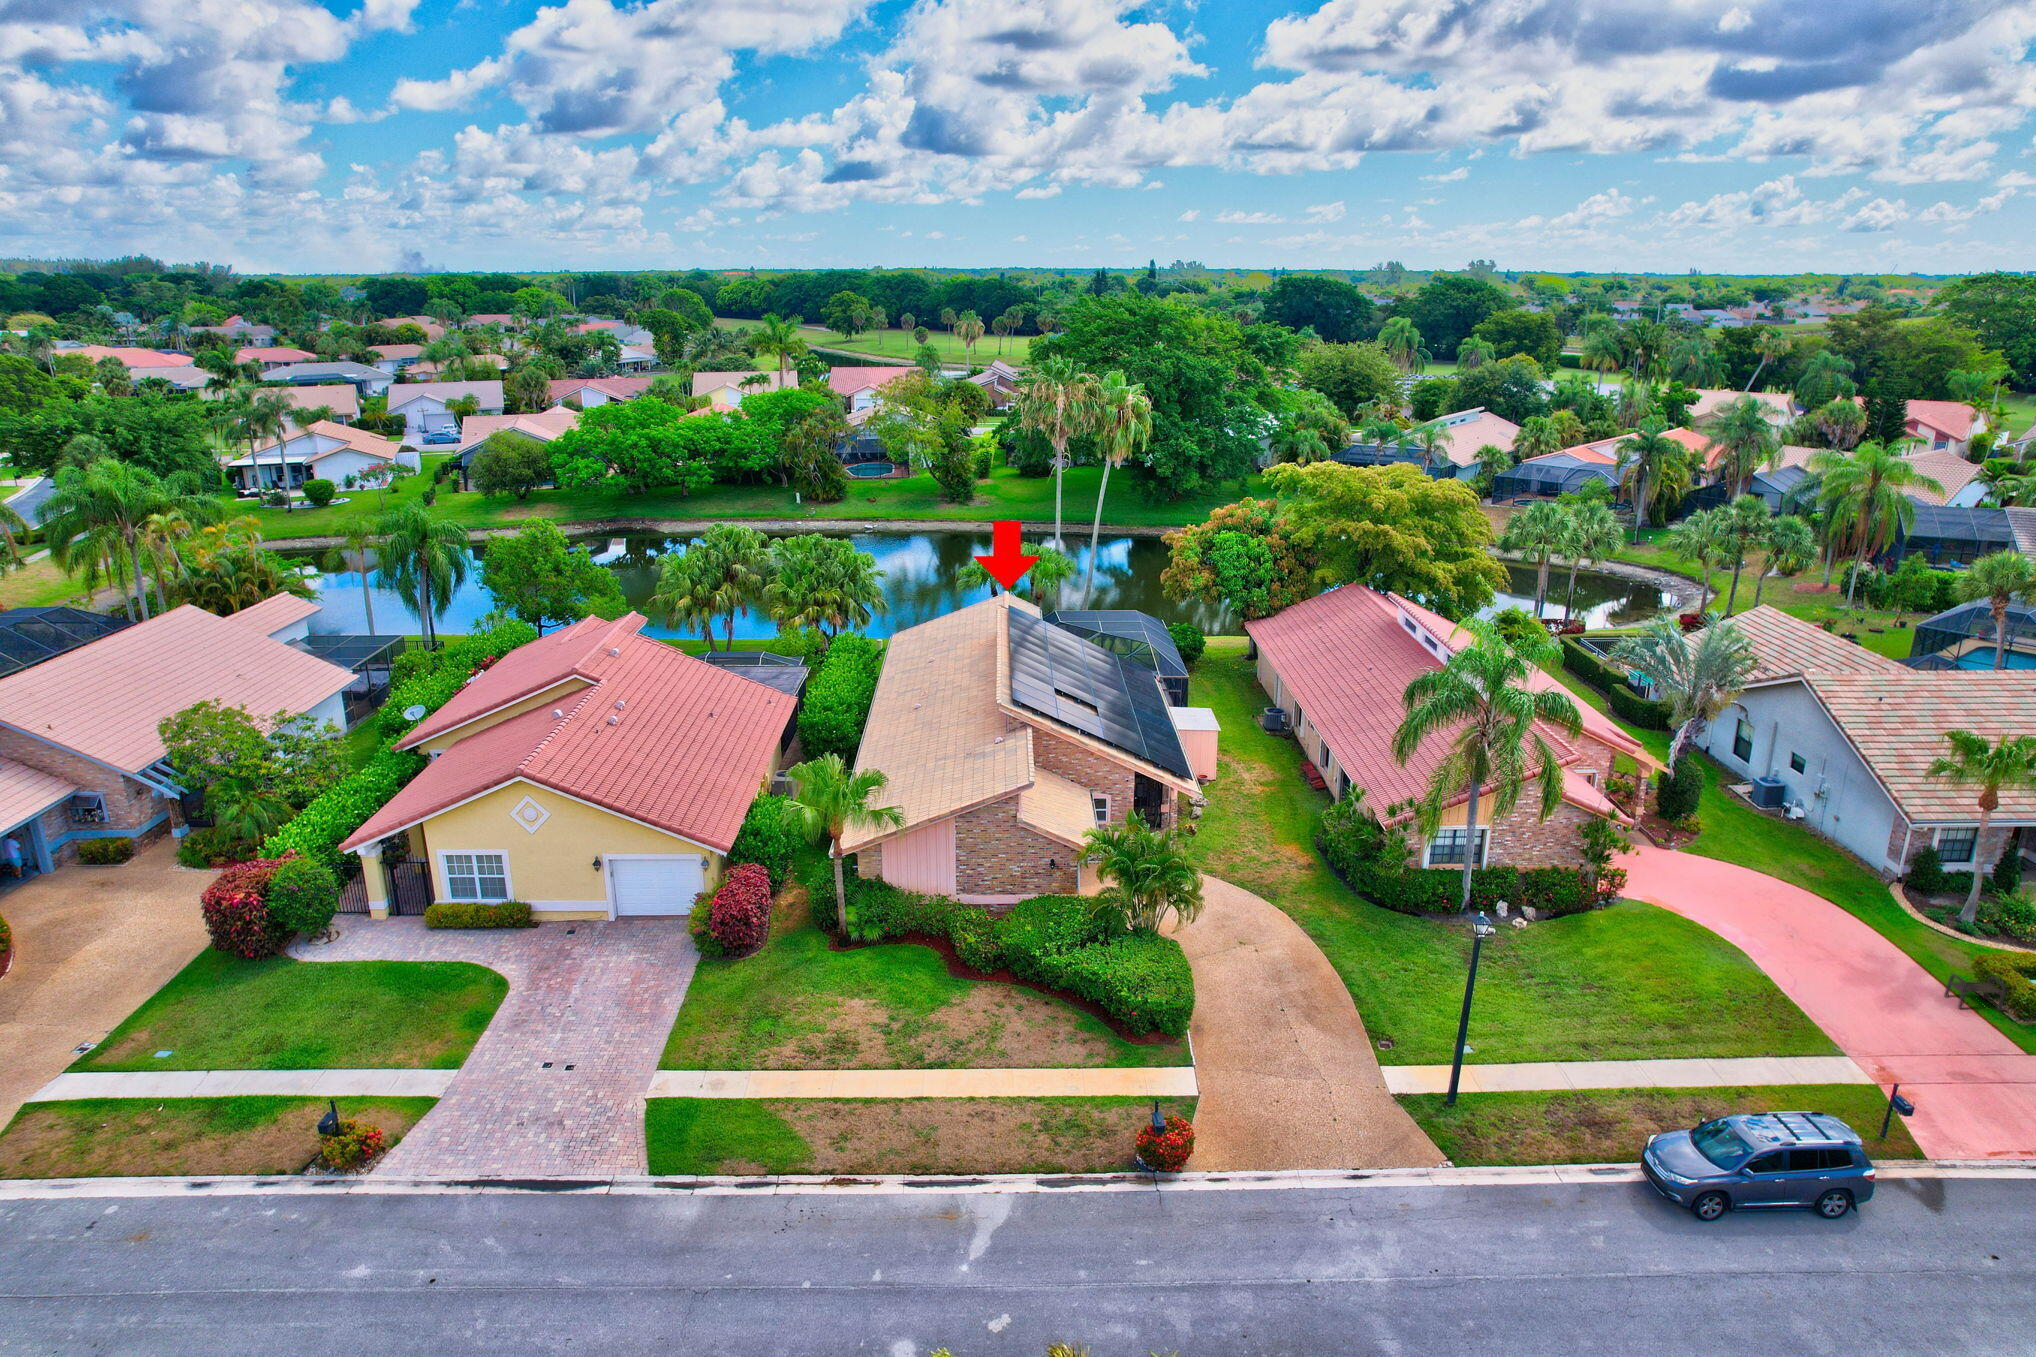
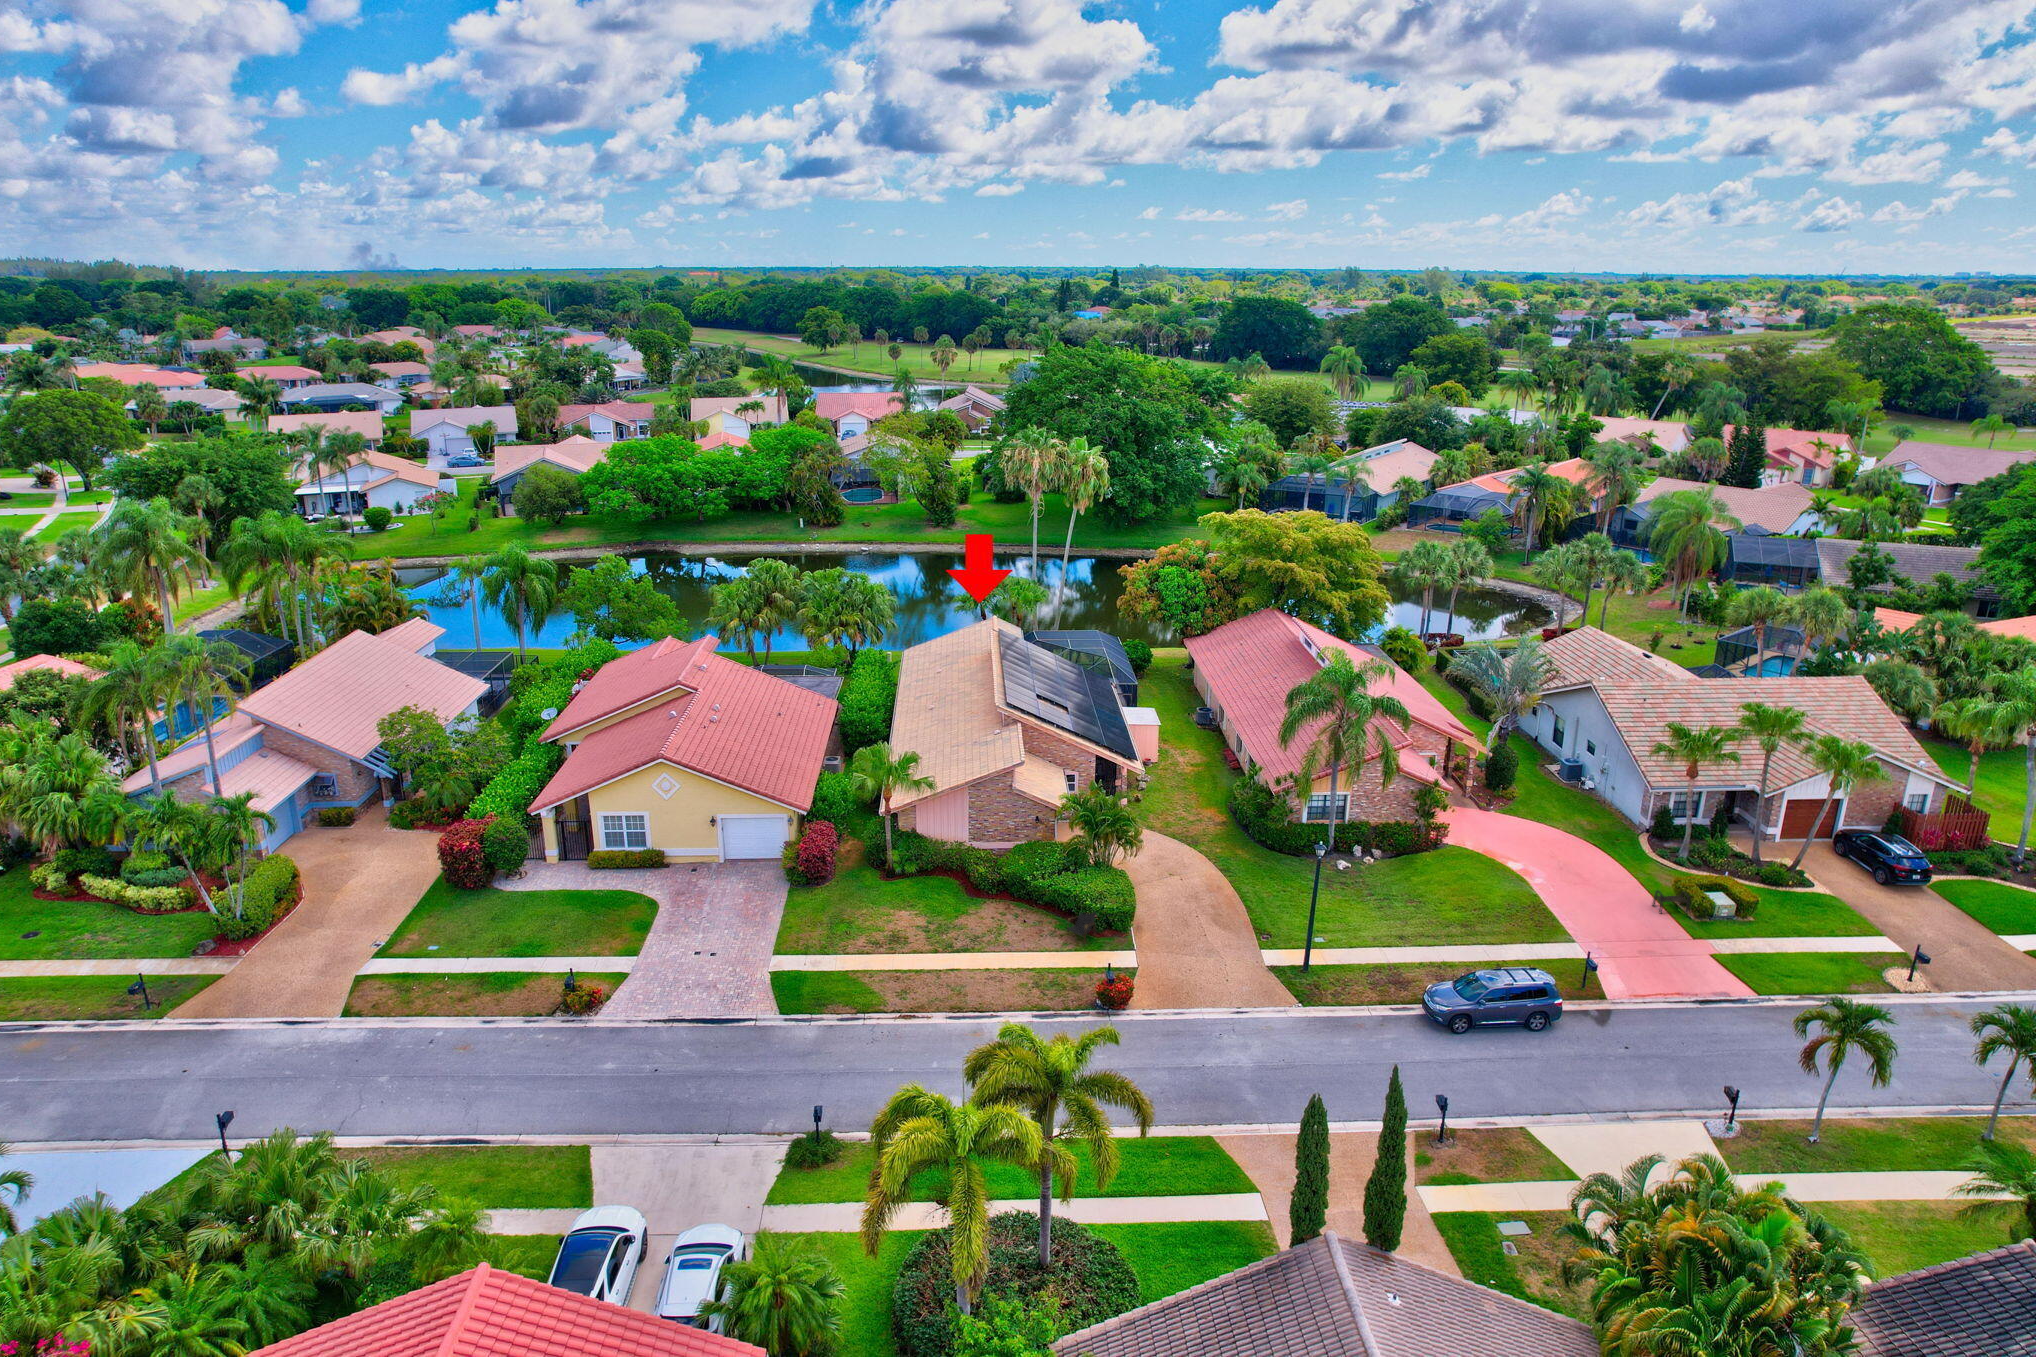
lounge chair: none [1092,997,1136,1054] -> present [1067,911,1096,939]

